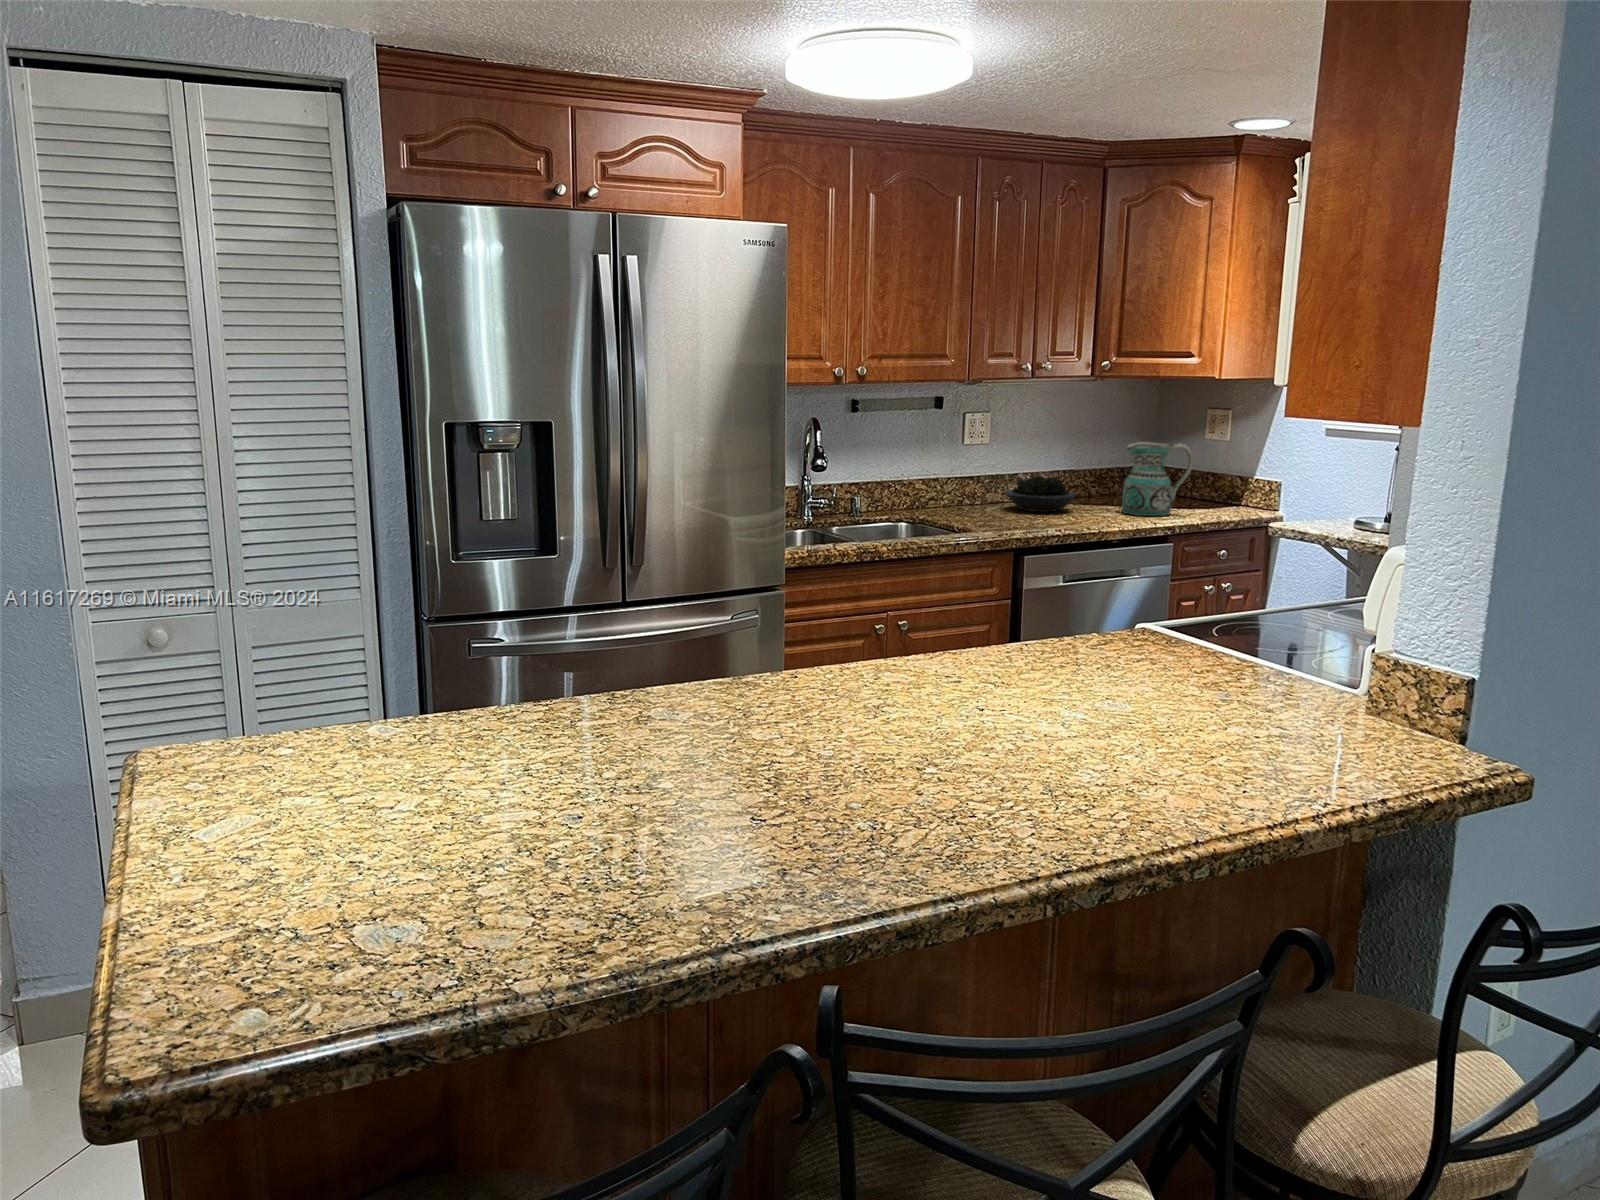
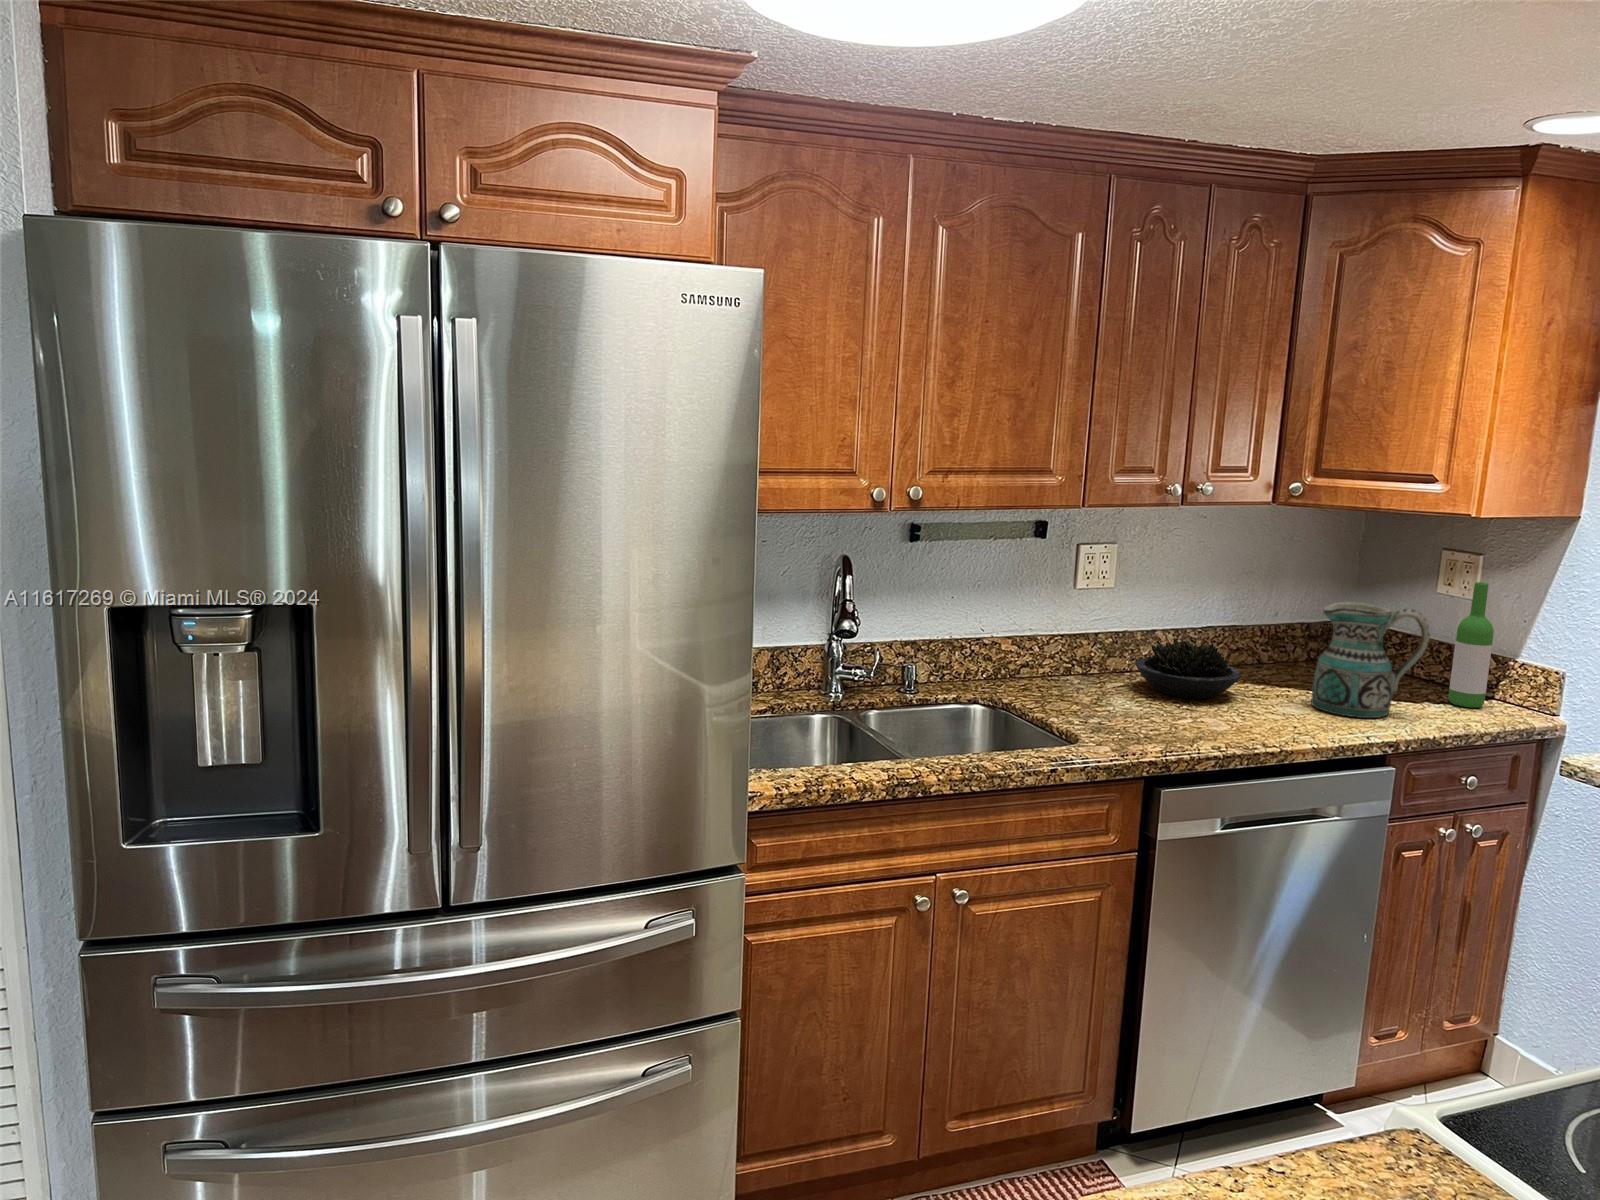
wine bottle: none [1210,426,1236,510] -> present [1448,582,1494,708]

